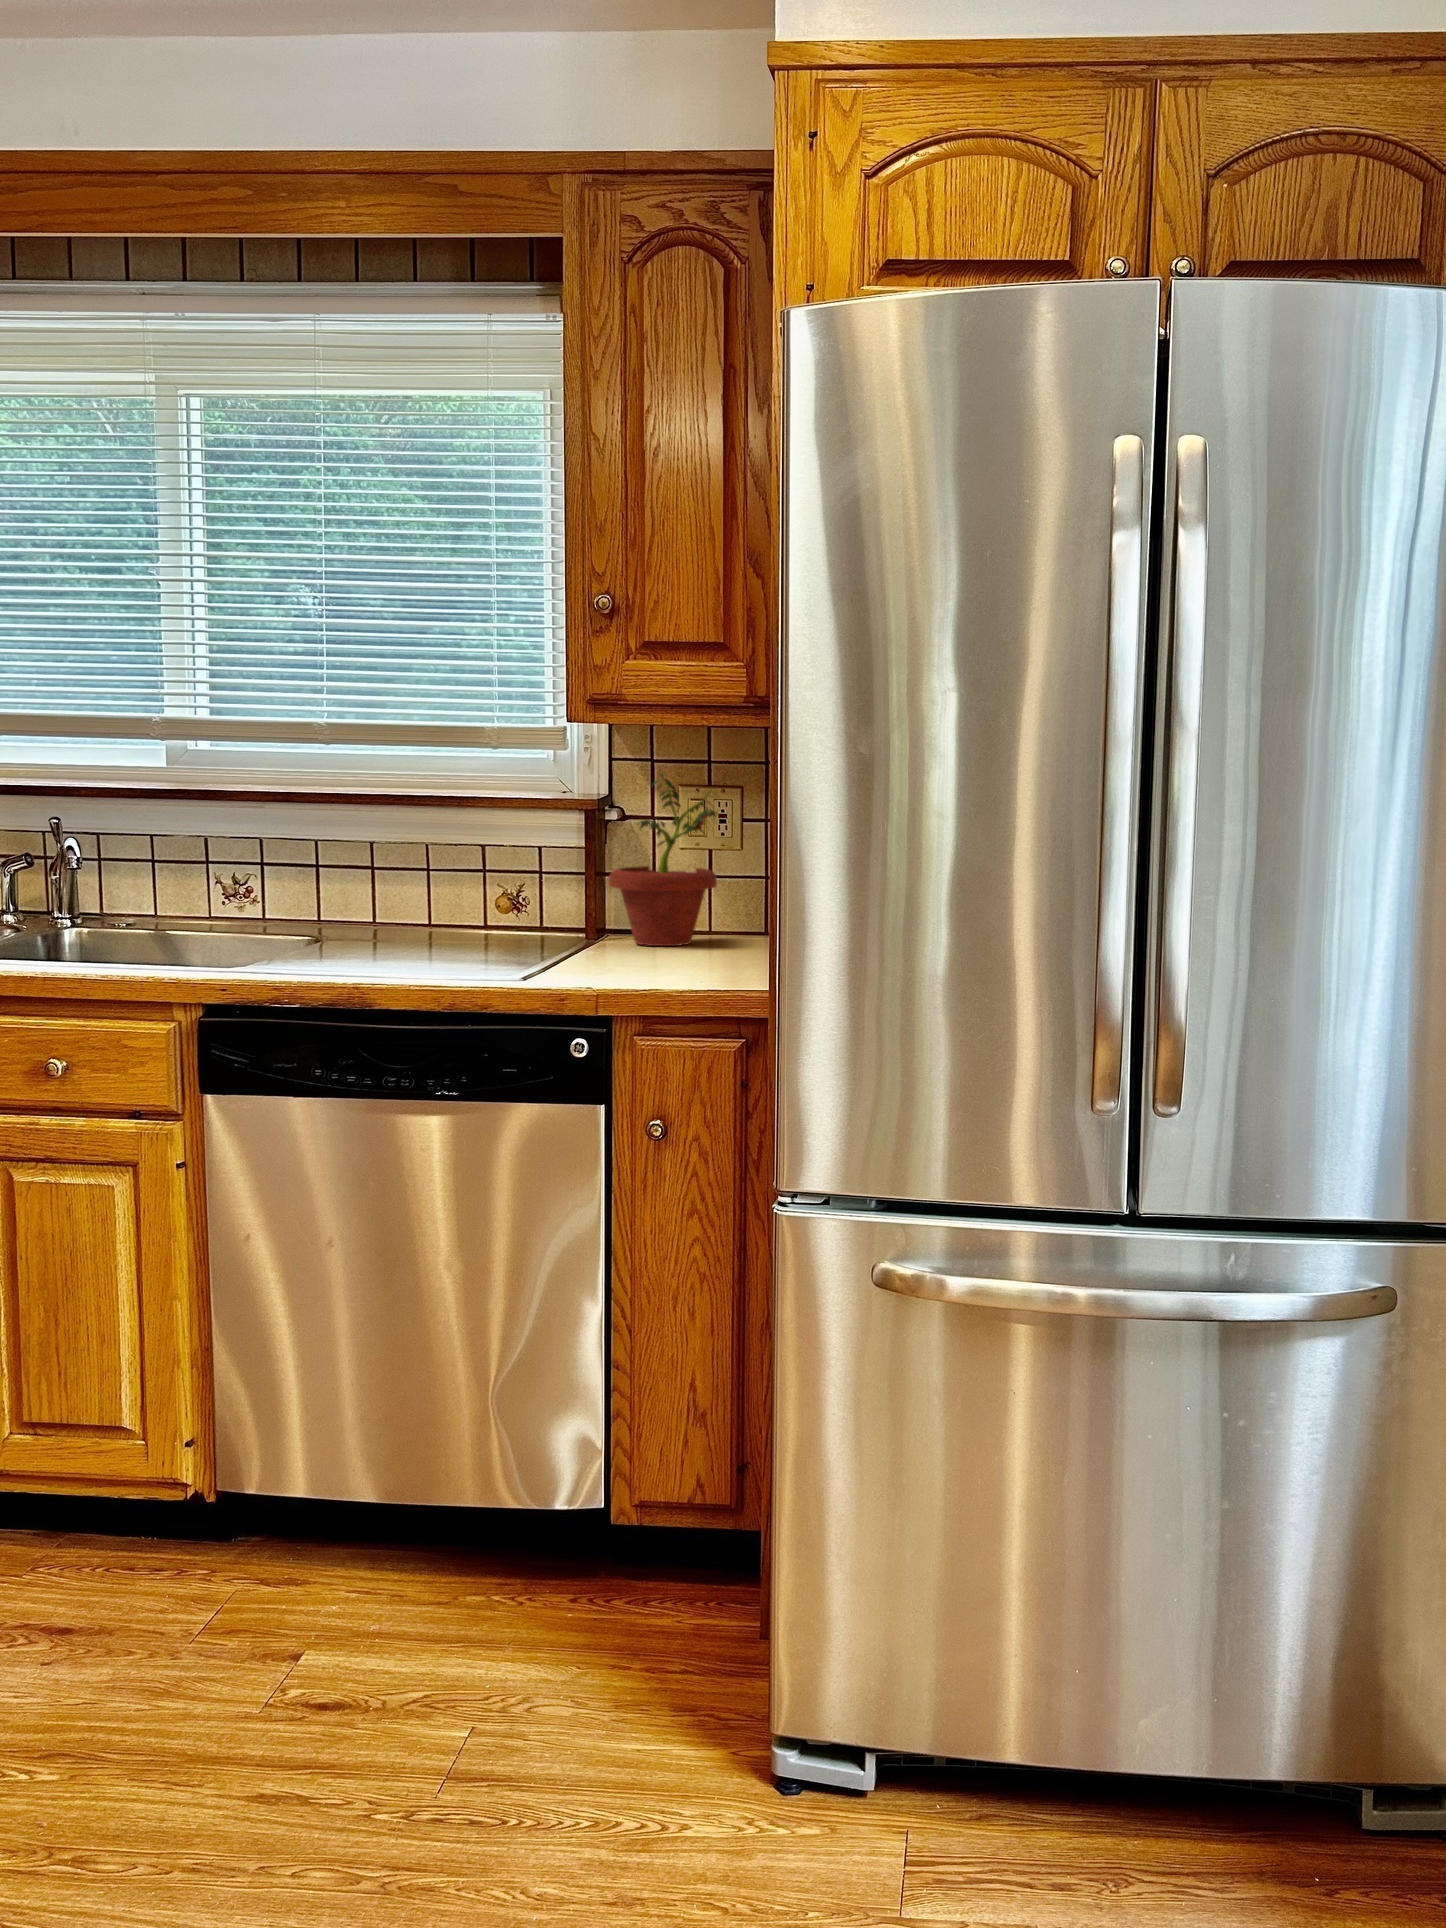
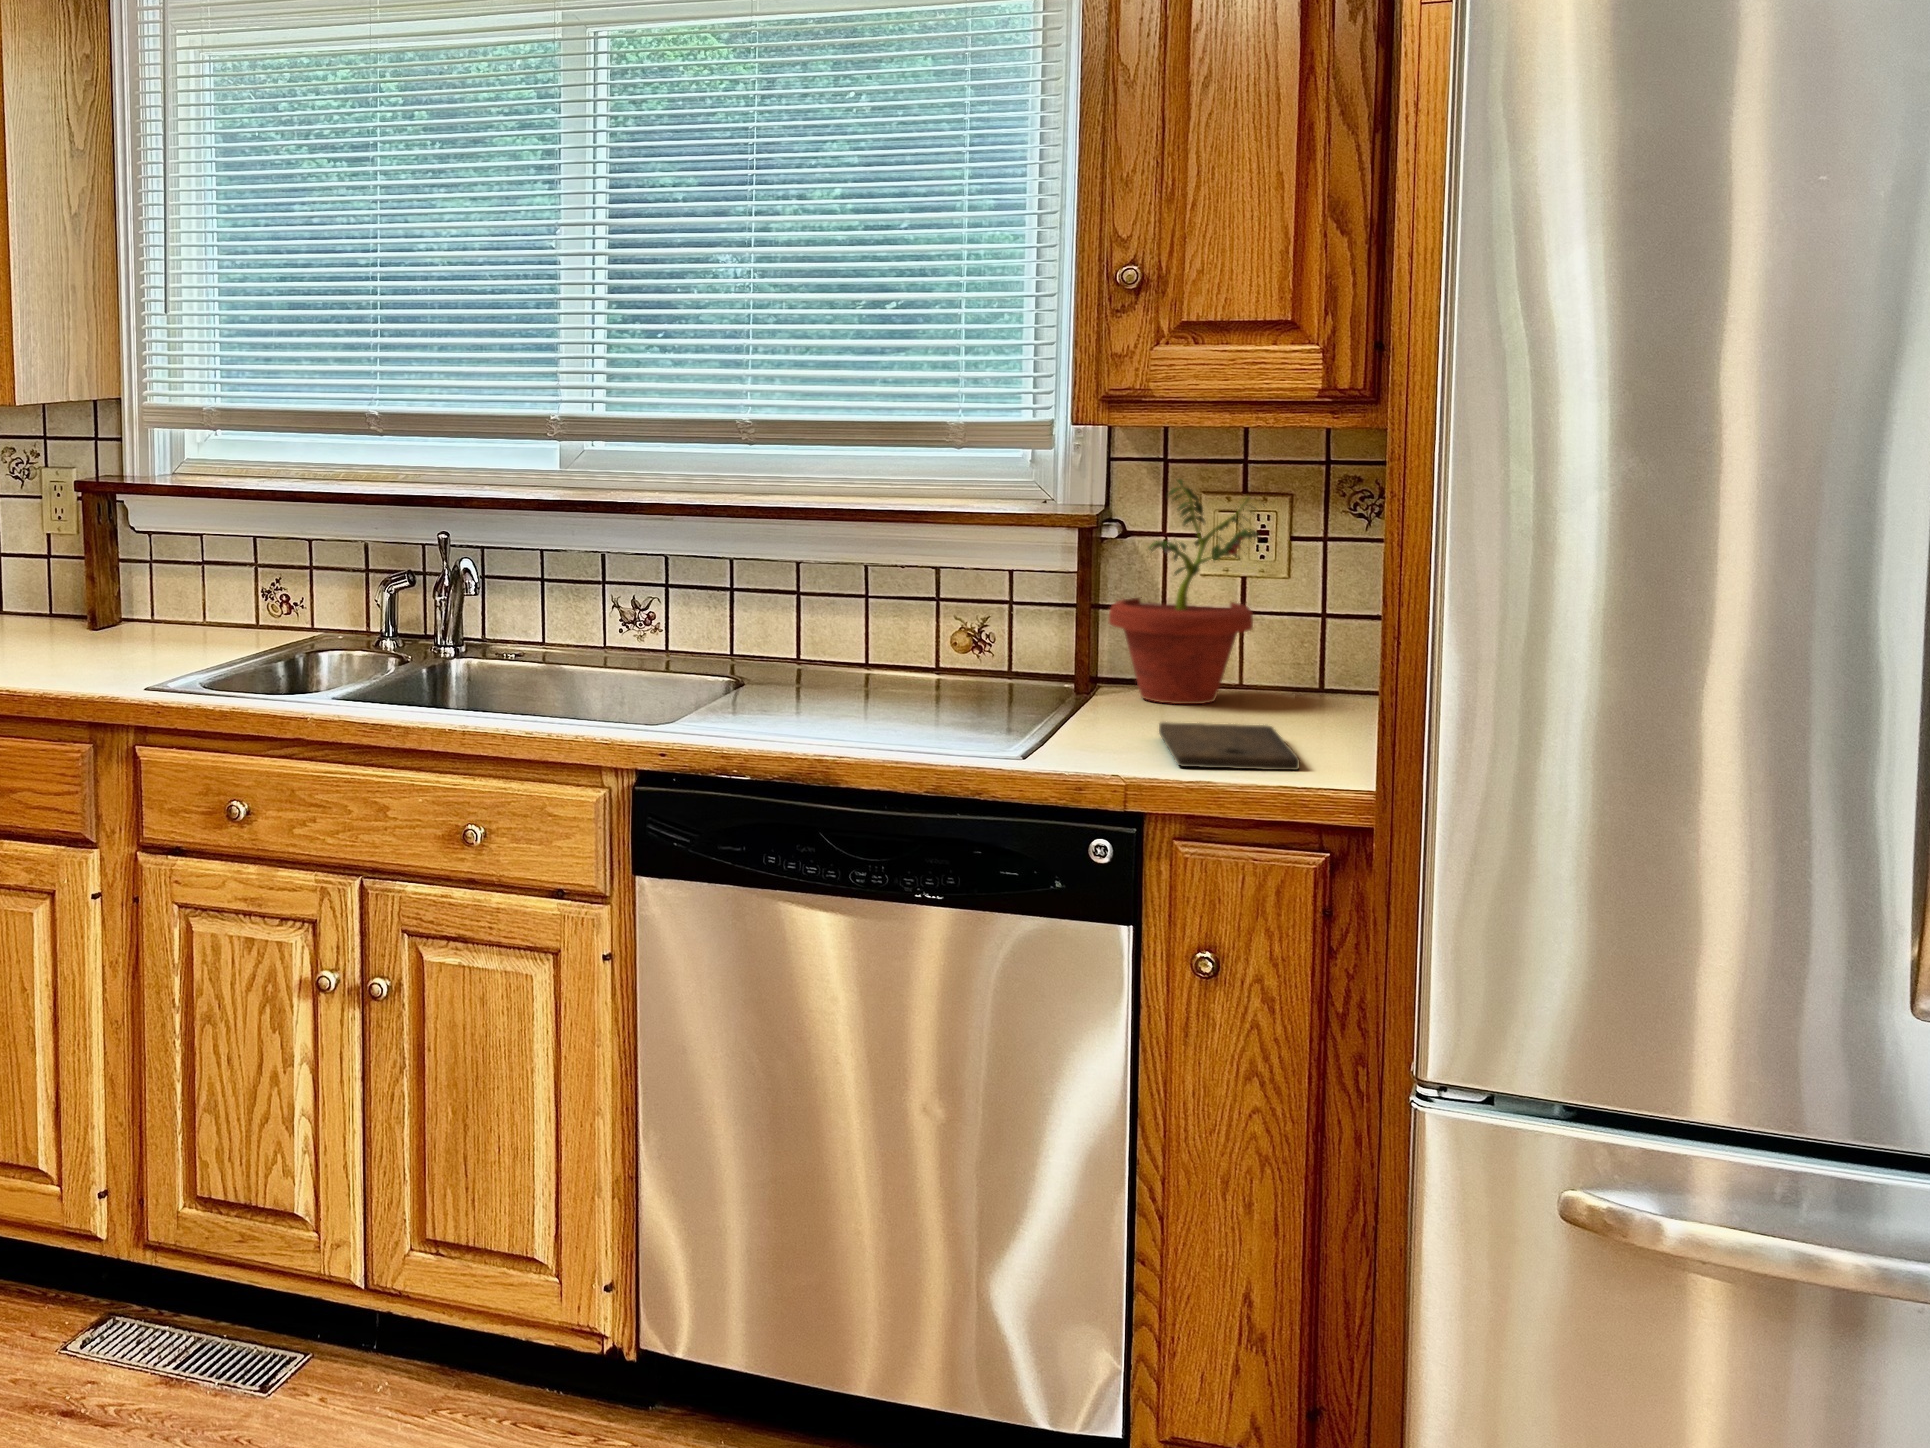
cutting board: none [632,953,724,980] -> present [1159,722,1300,770]

